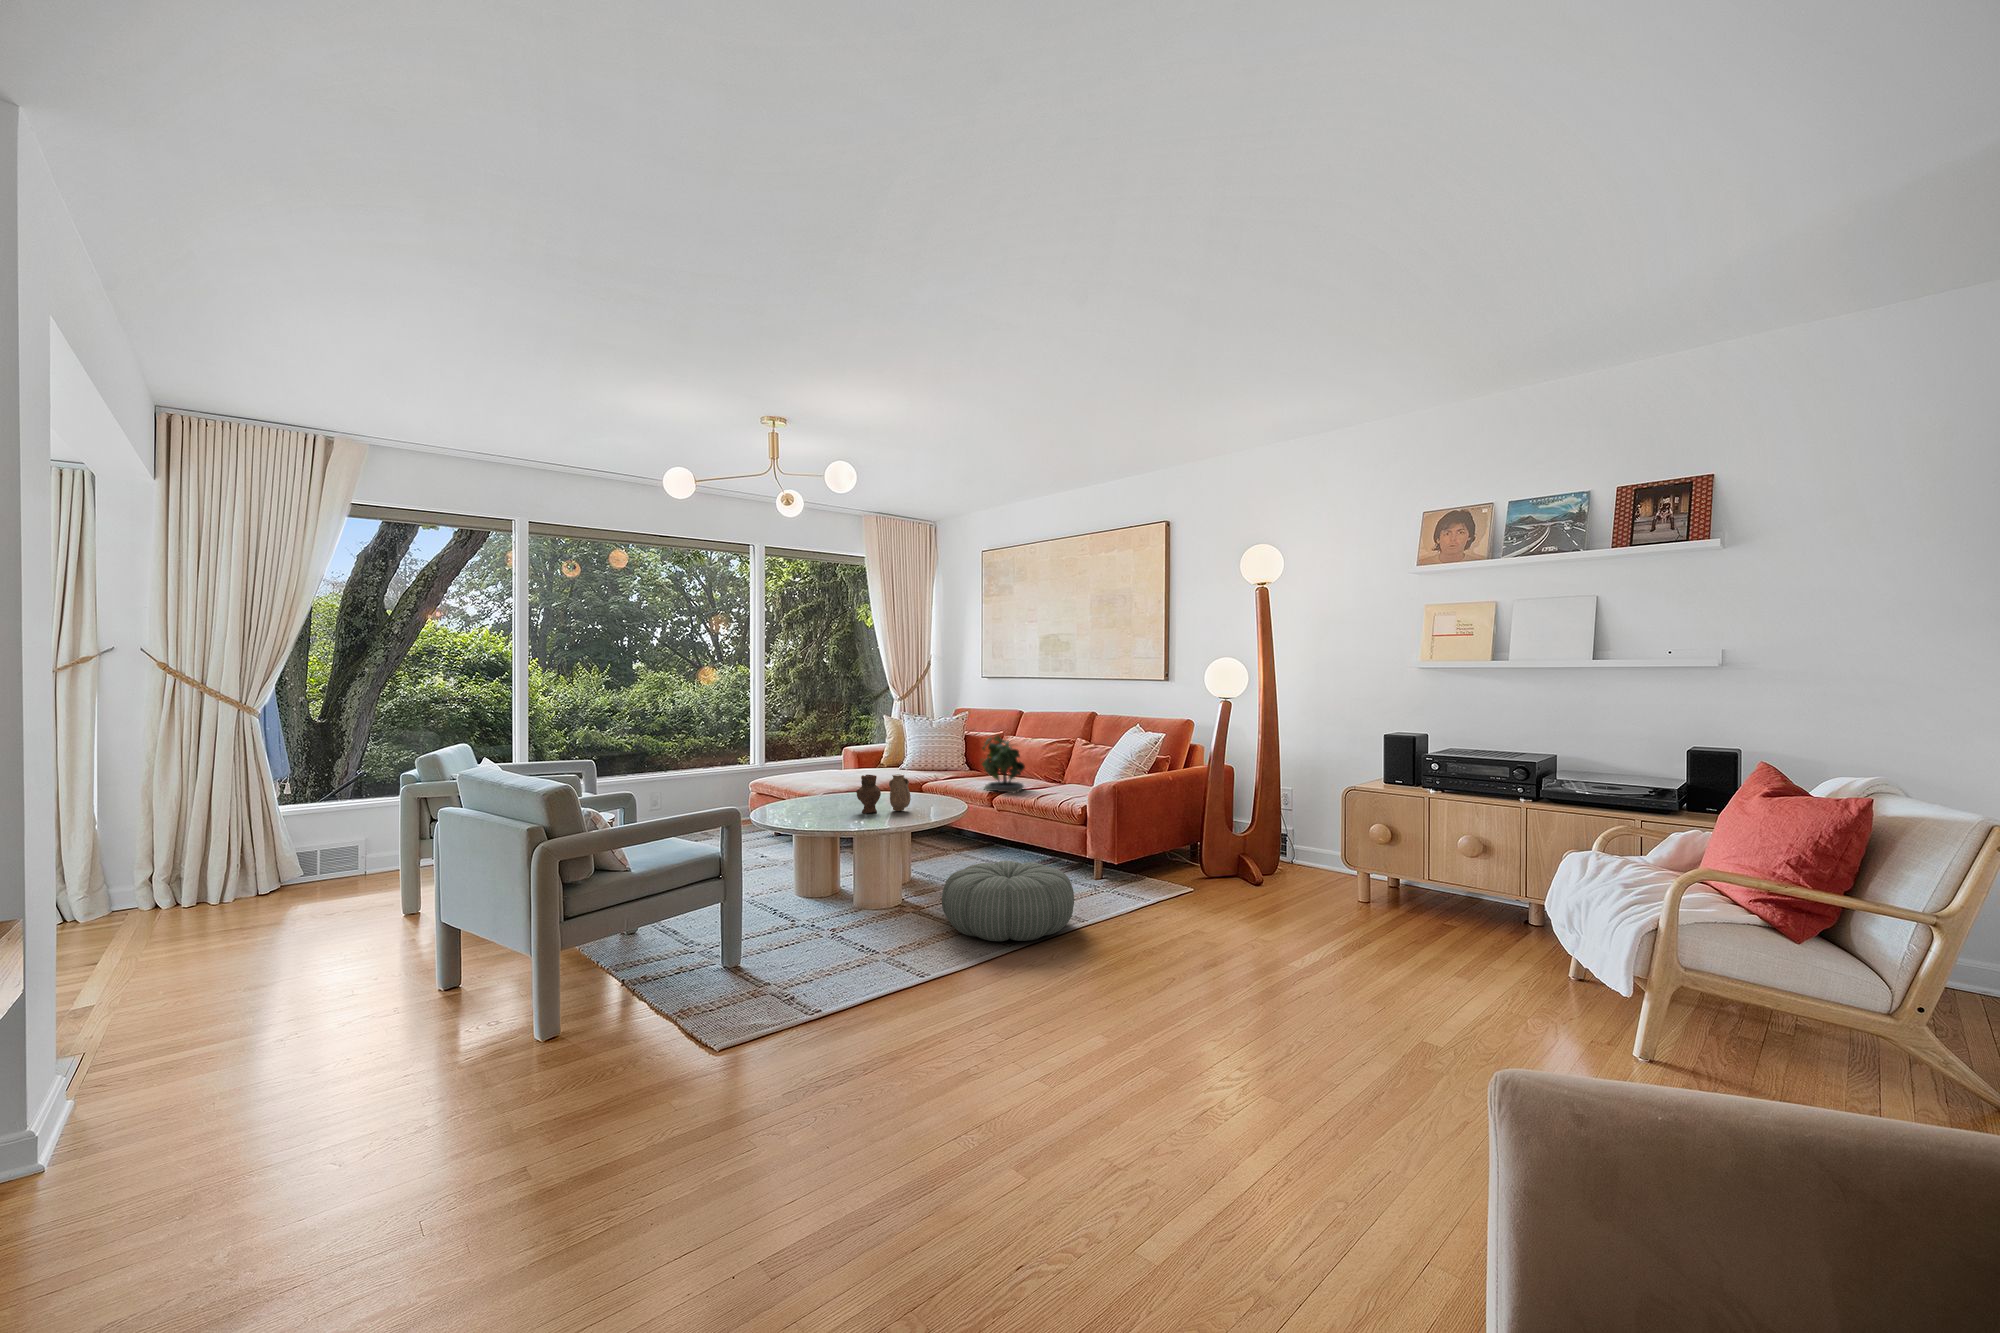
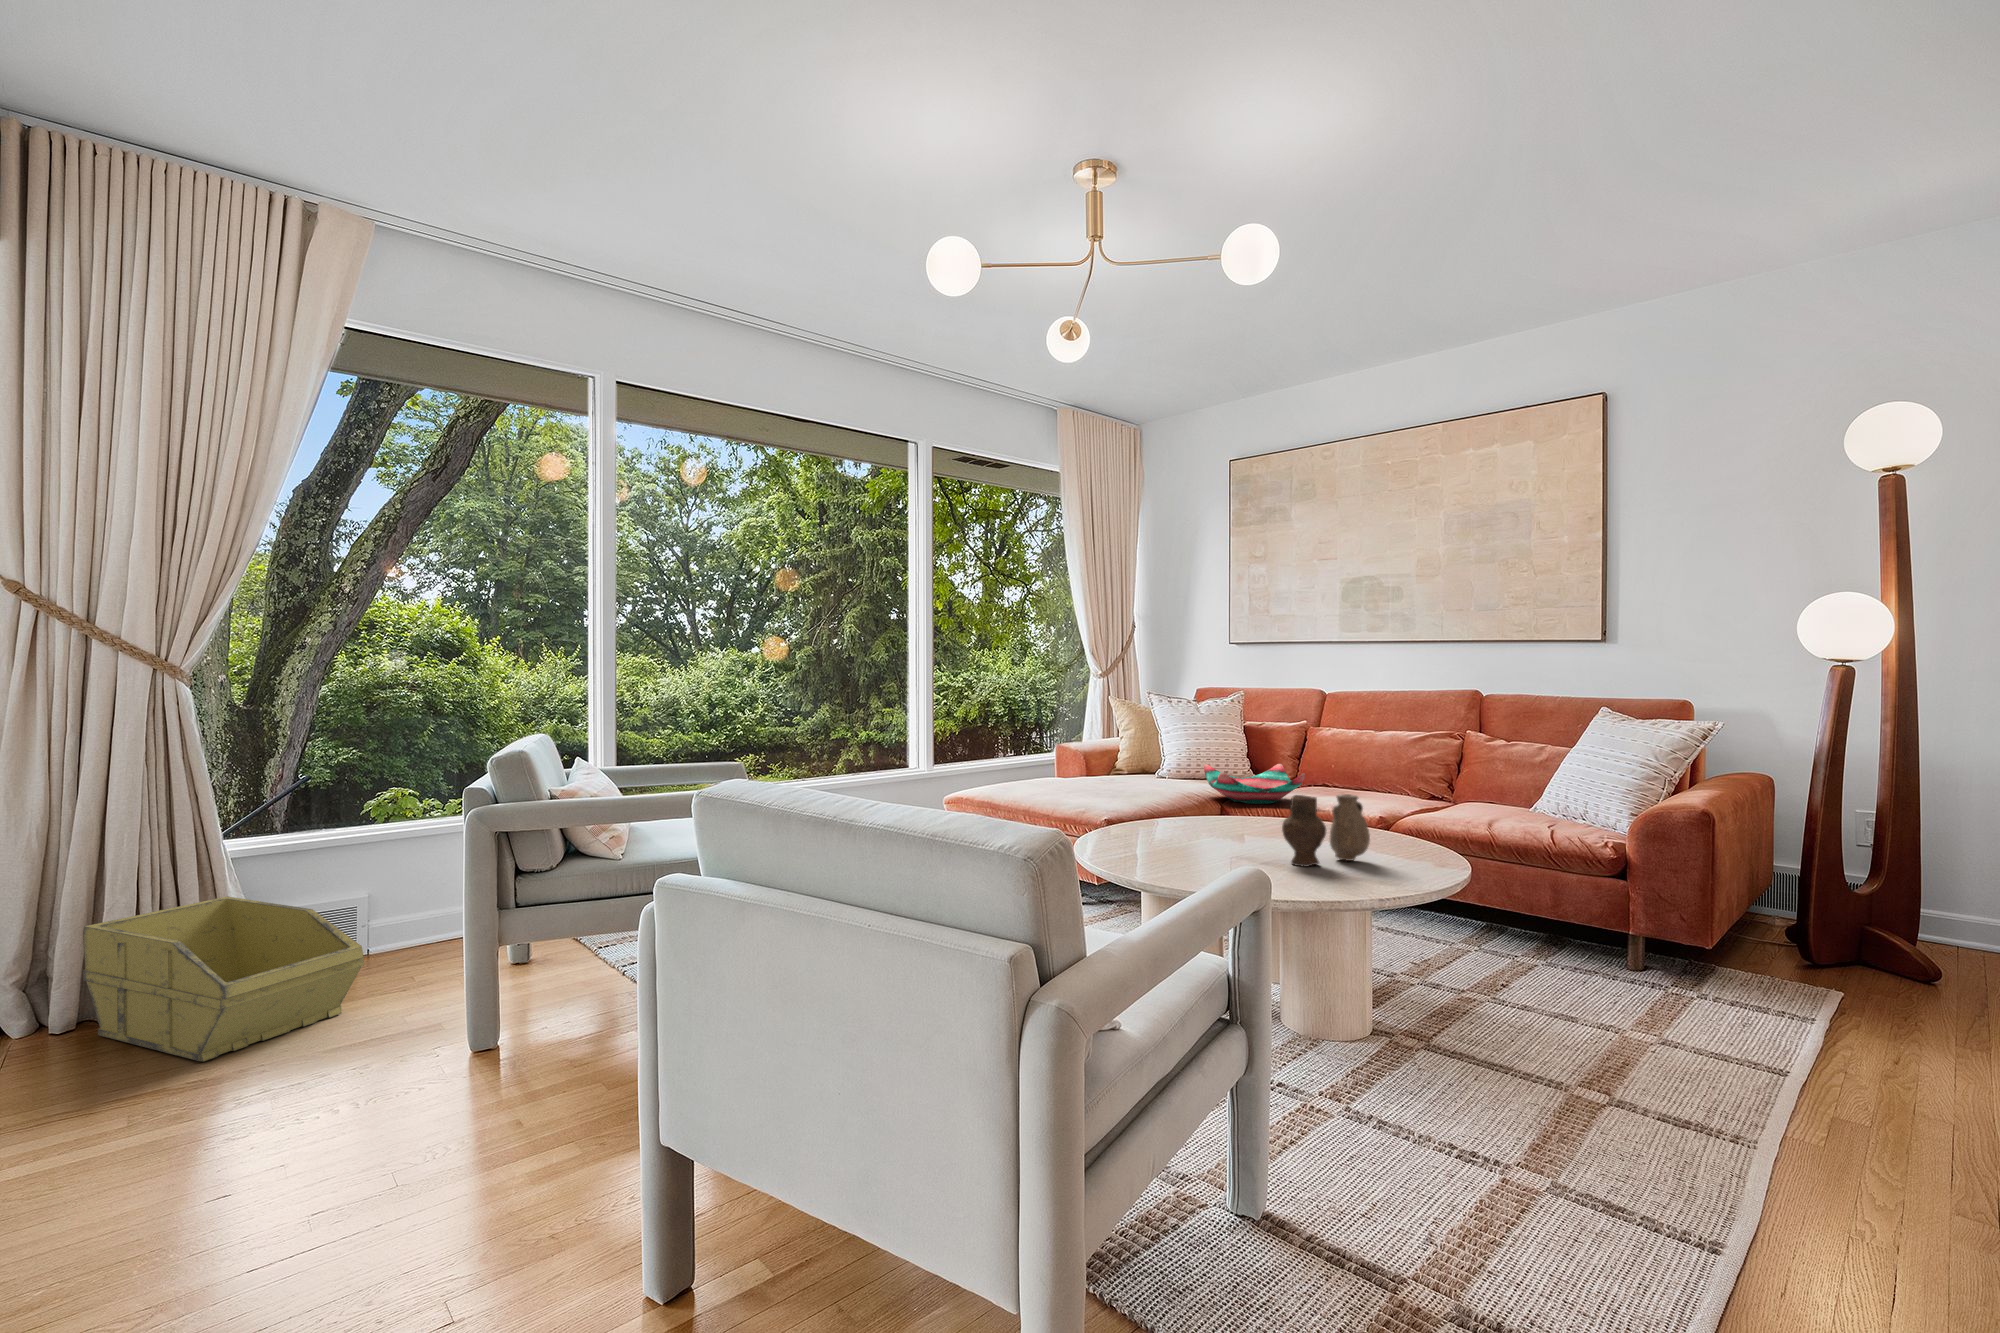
potted plant: present [982,736,1025,793] -> none [1347,723,1430,821]
decorative bowl: none [908,759,964,785] -> present [1204,764,1305,804]
storage bin: none [201,837,354,916] -> present [83,896,364,1061]
pouf: present [942,861,1074,941] -> none [1520,963,1848,1153]

